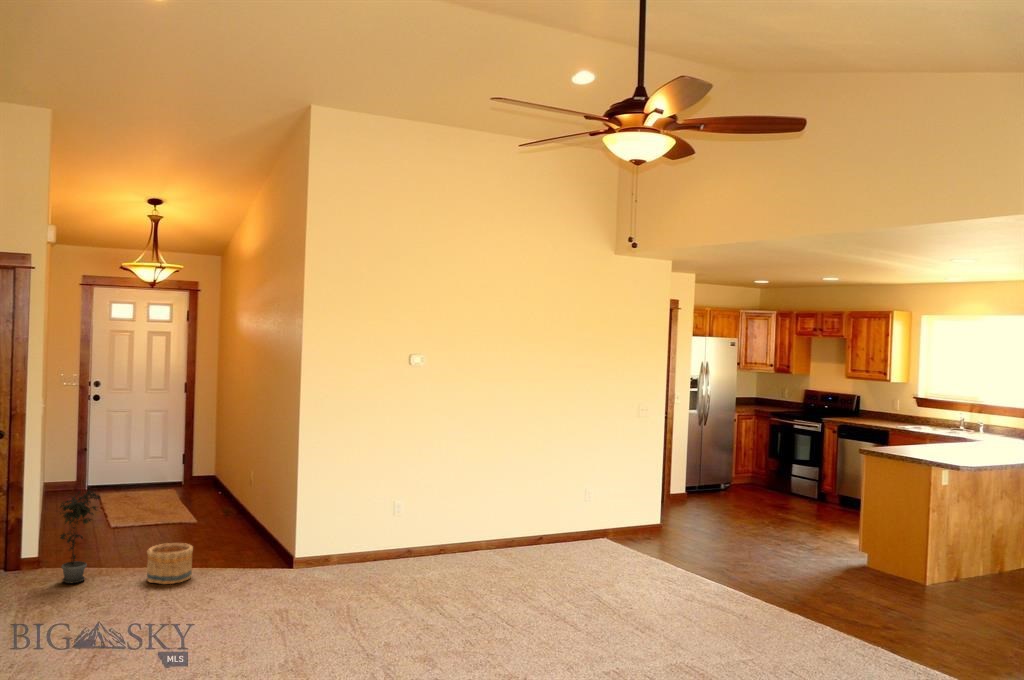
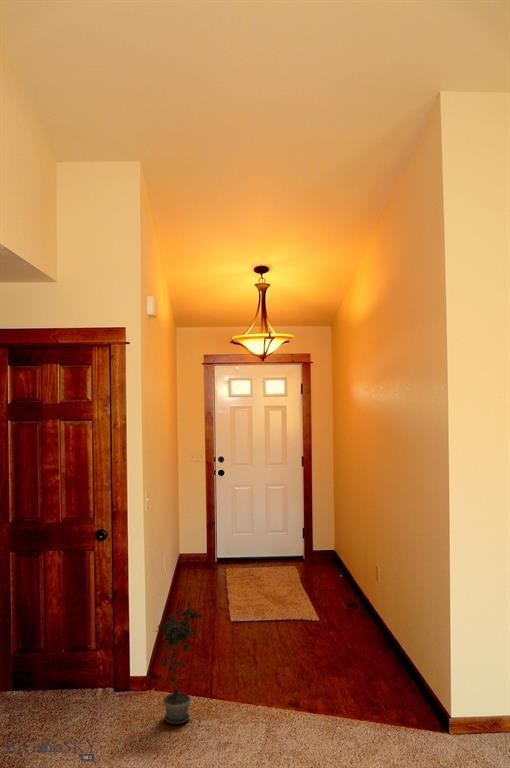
basket: present [147,543,193,584] -> none [256,682,312,748]

